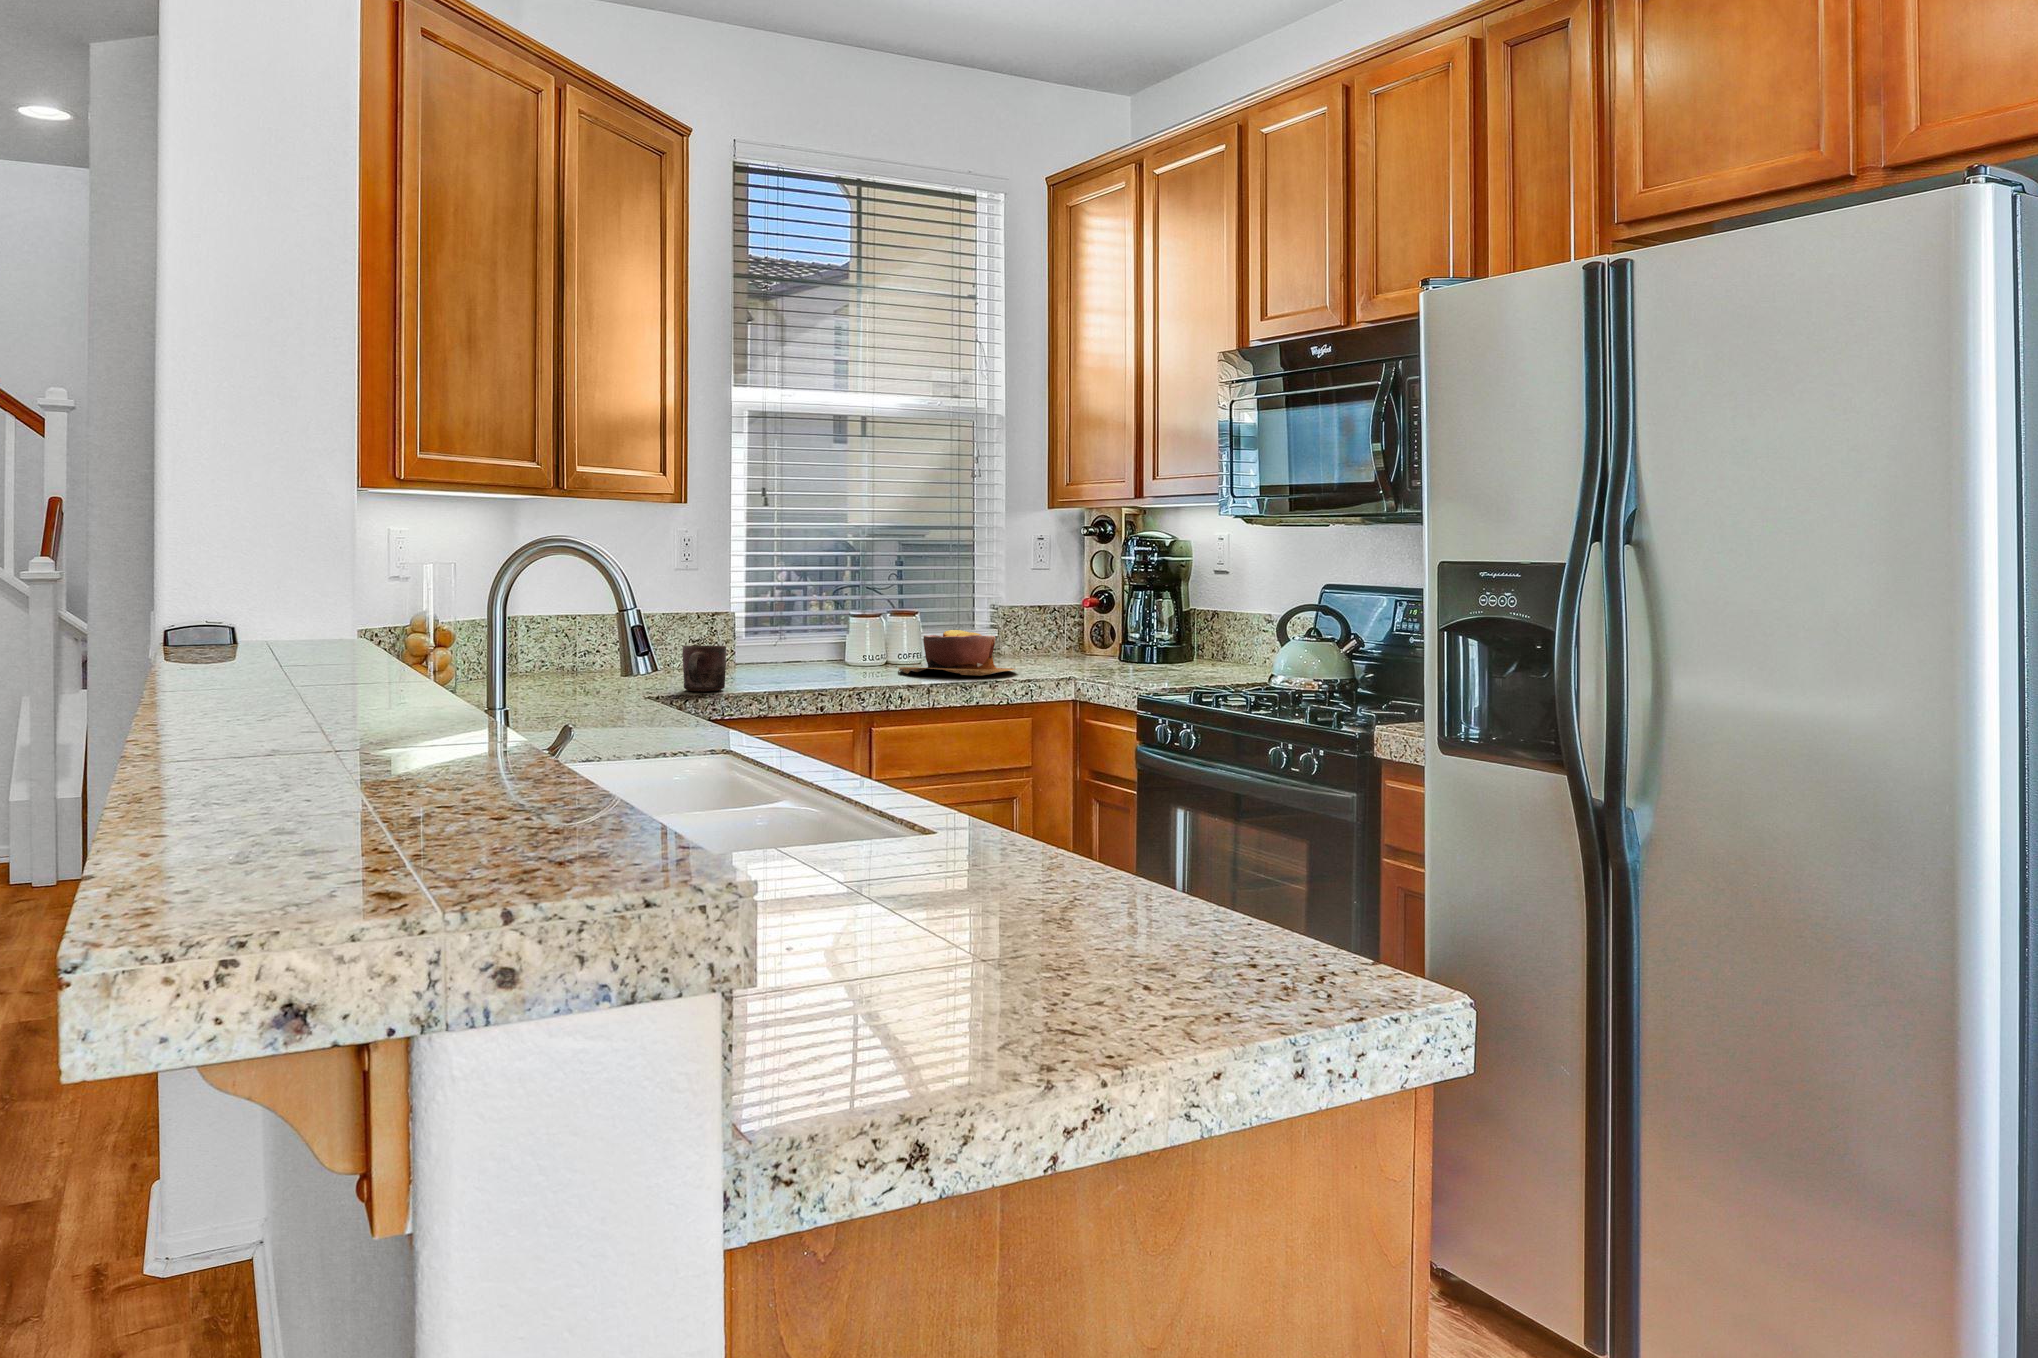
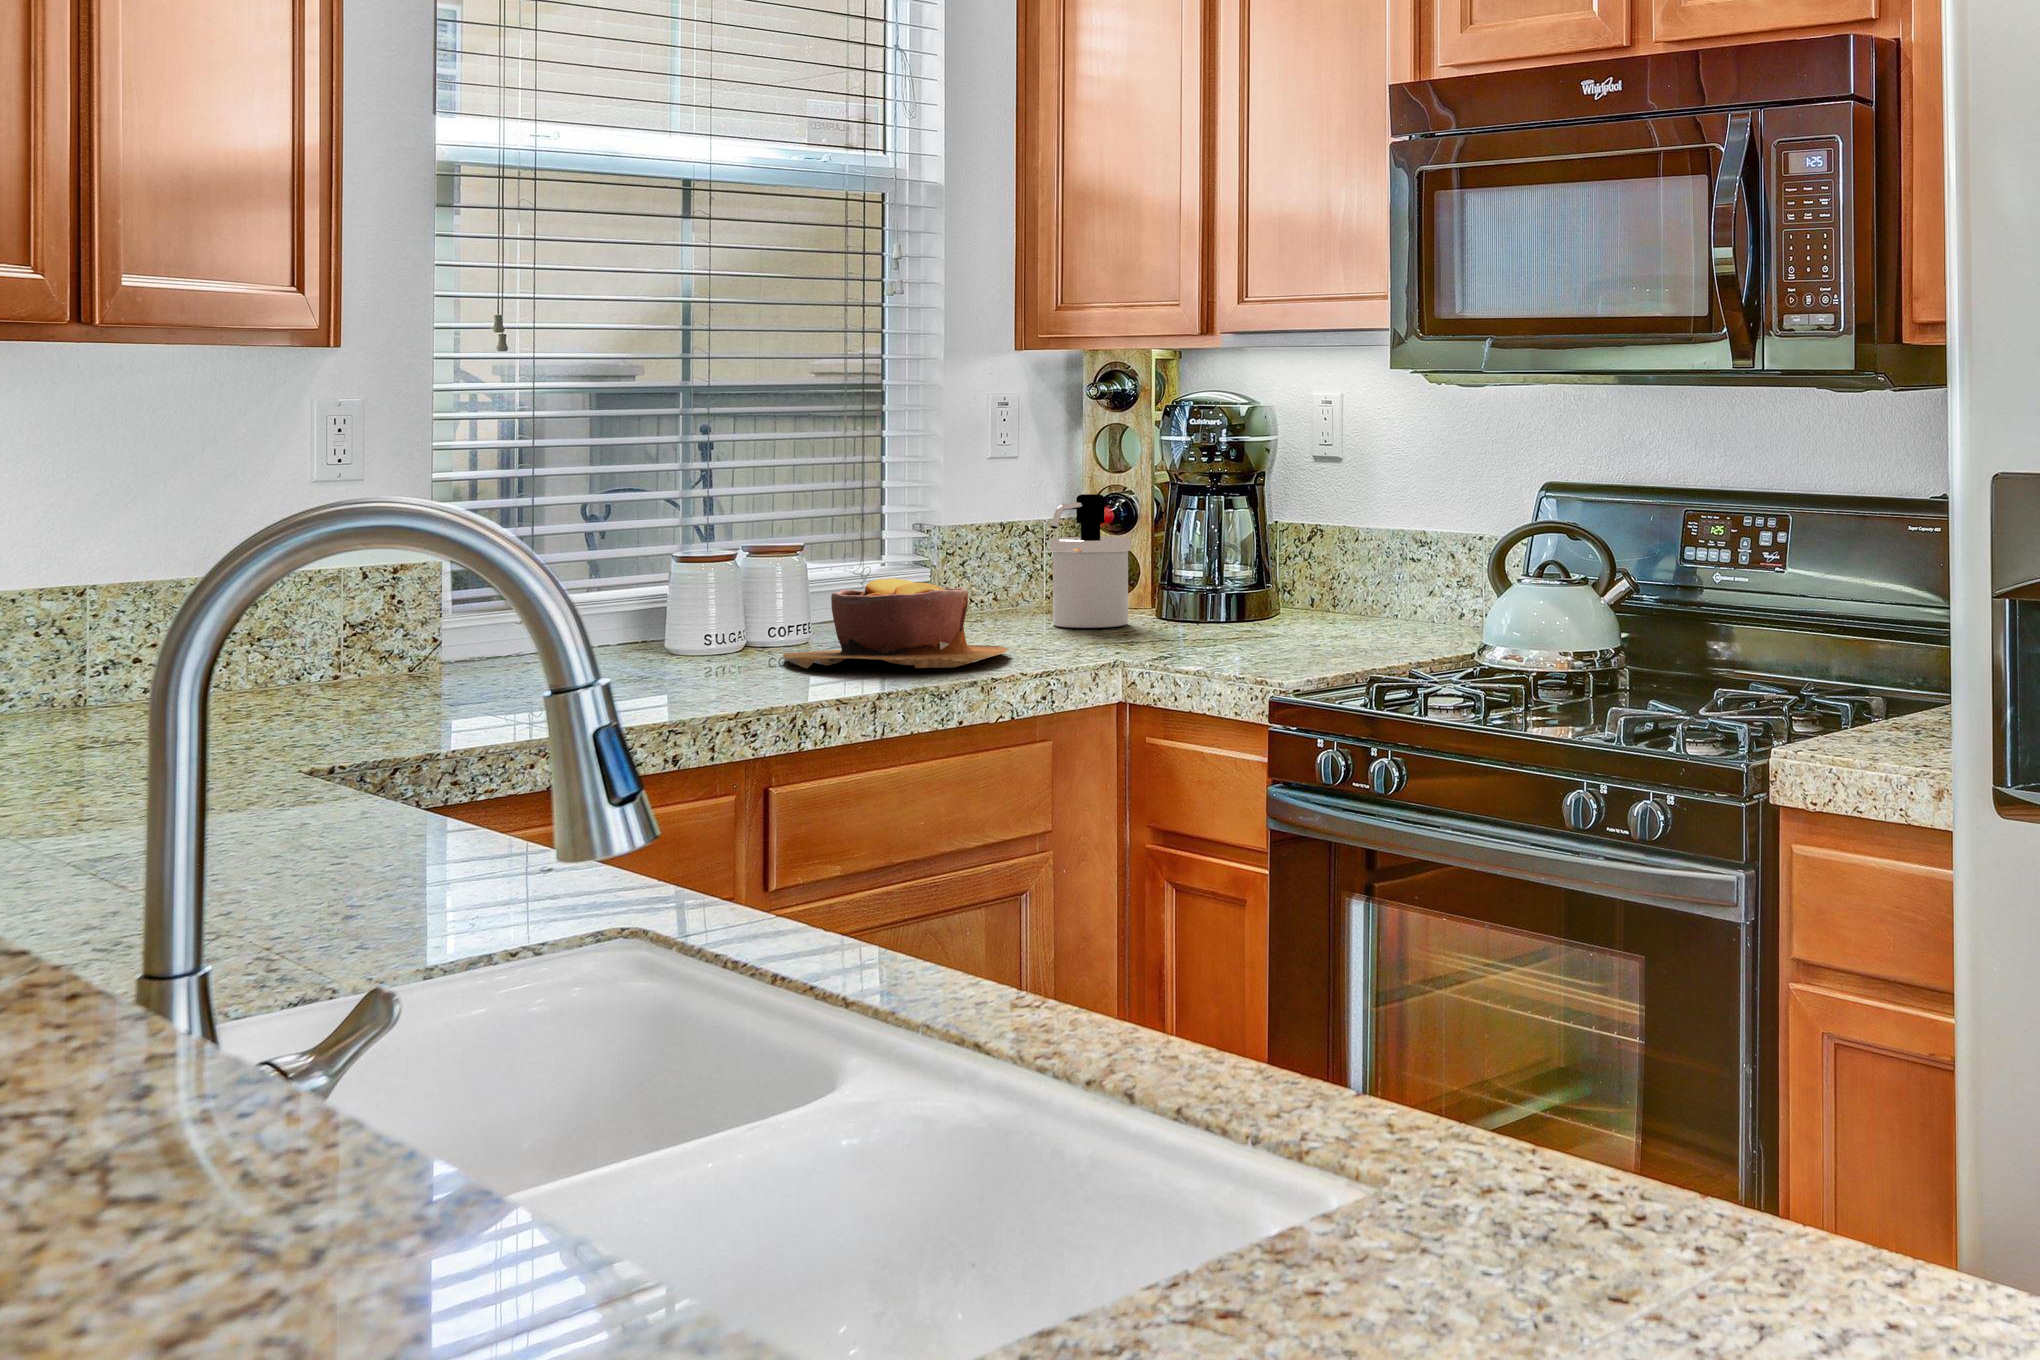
soap dispenser: none [1050,590,1098,664] -> present [1050,494,1131,628]
mug: present [683,645,726,691] -> none [357,642,455,741]

